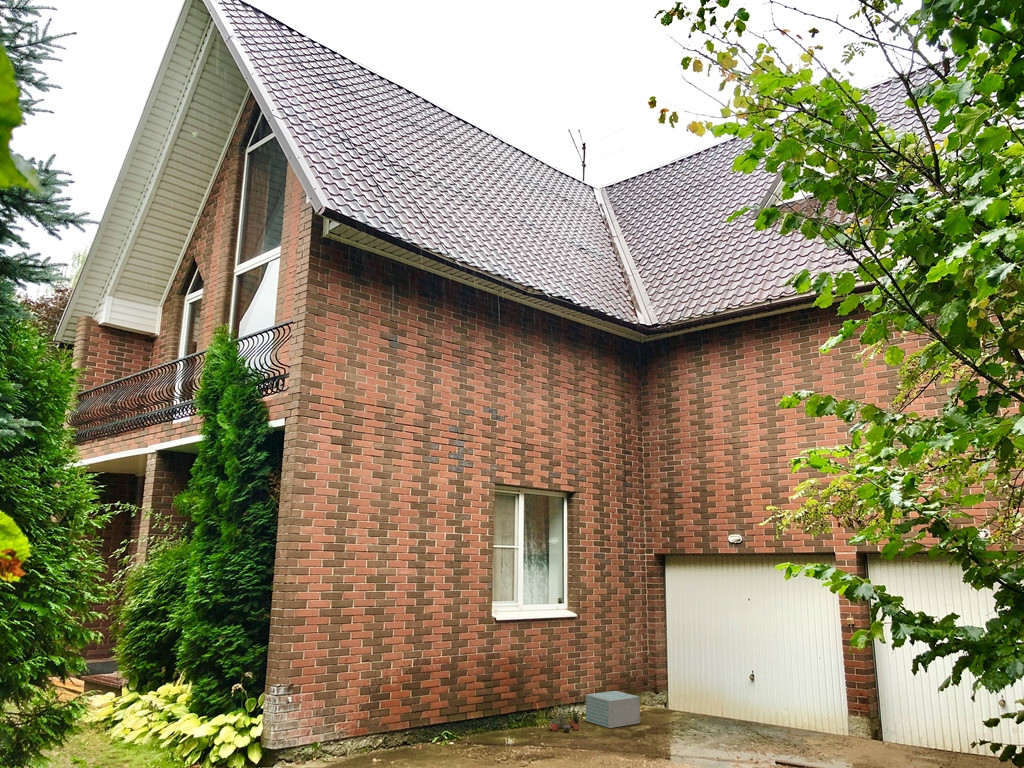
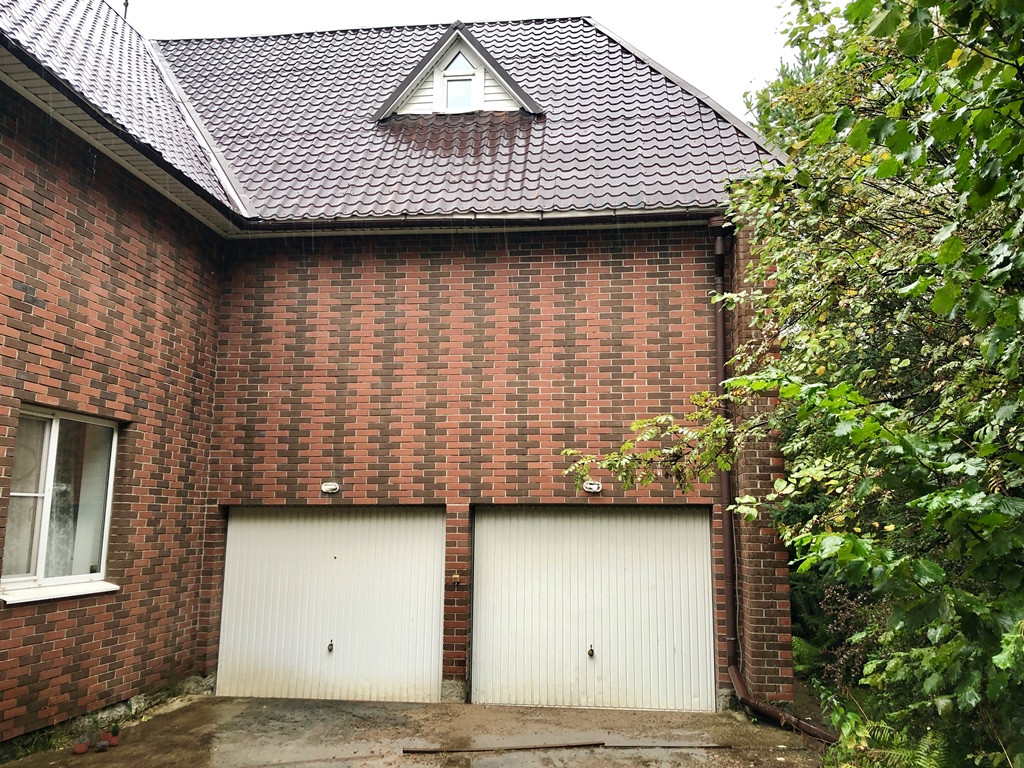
storage box: present [586,691,640,728] -> none [119,681,198,732]

